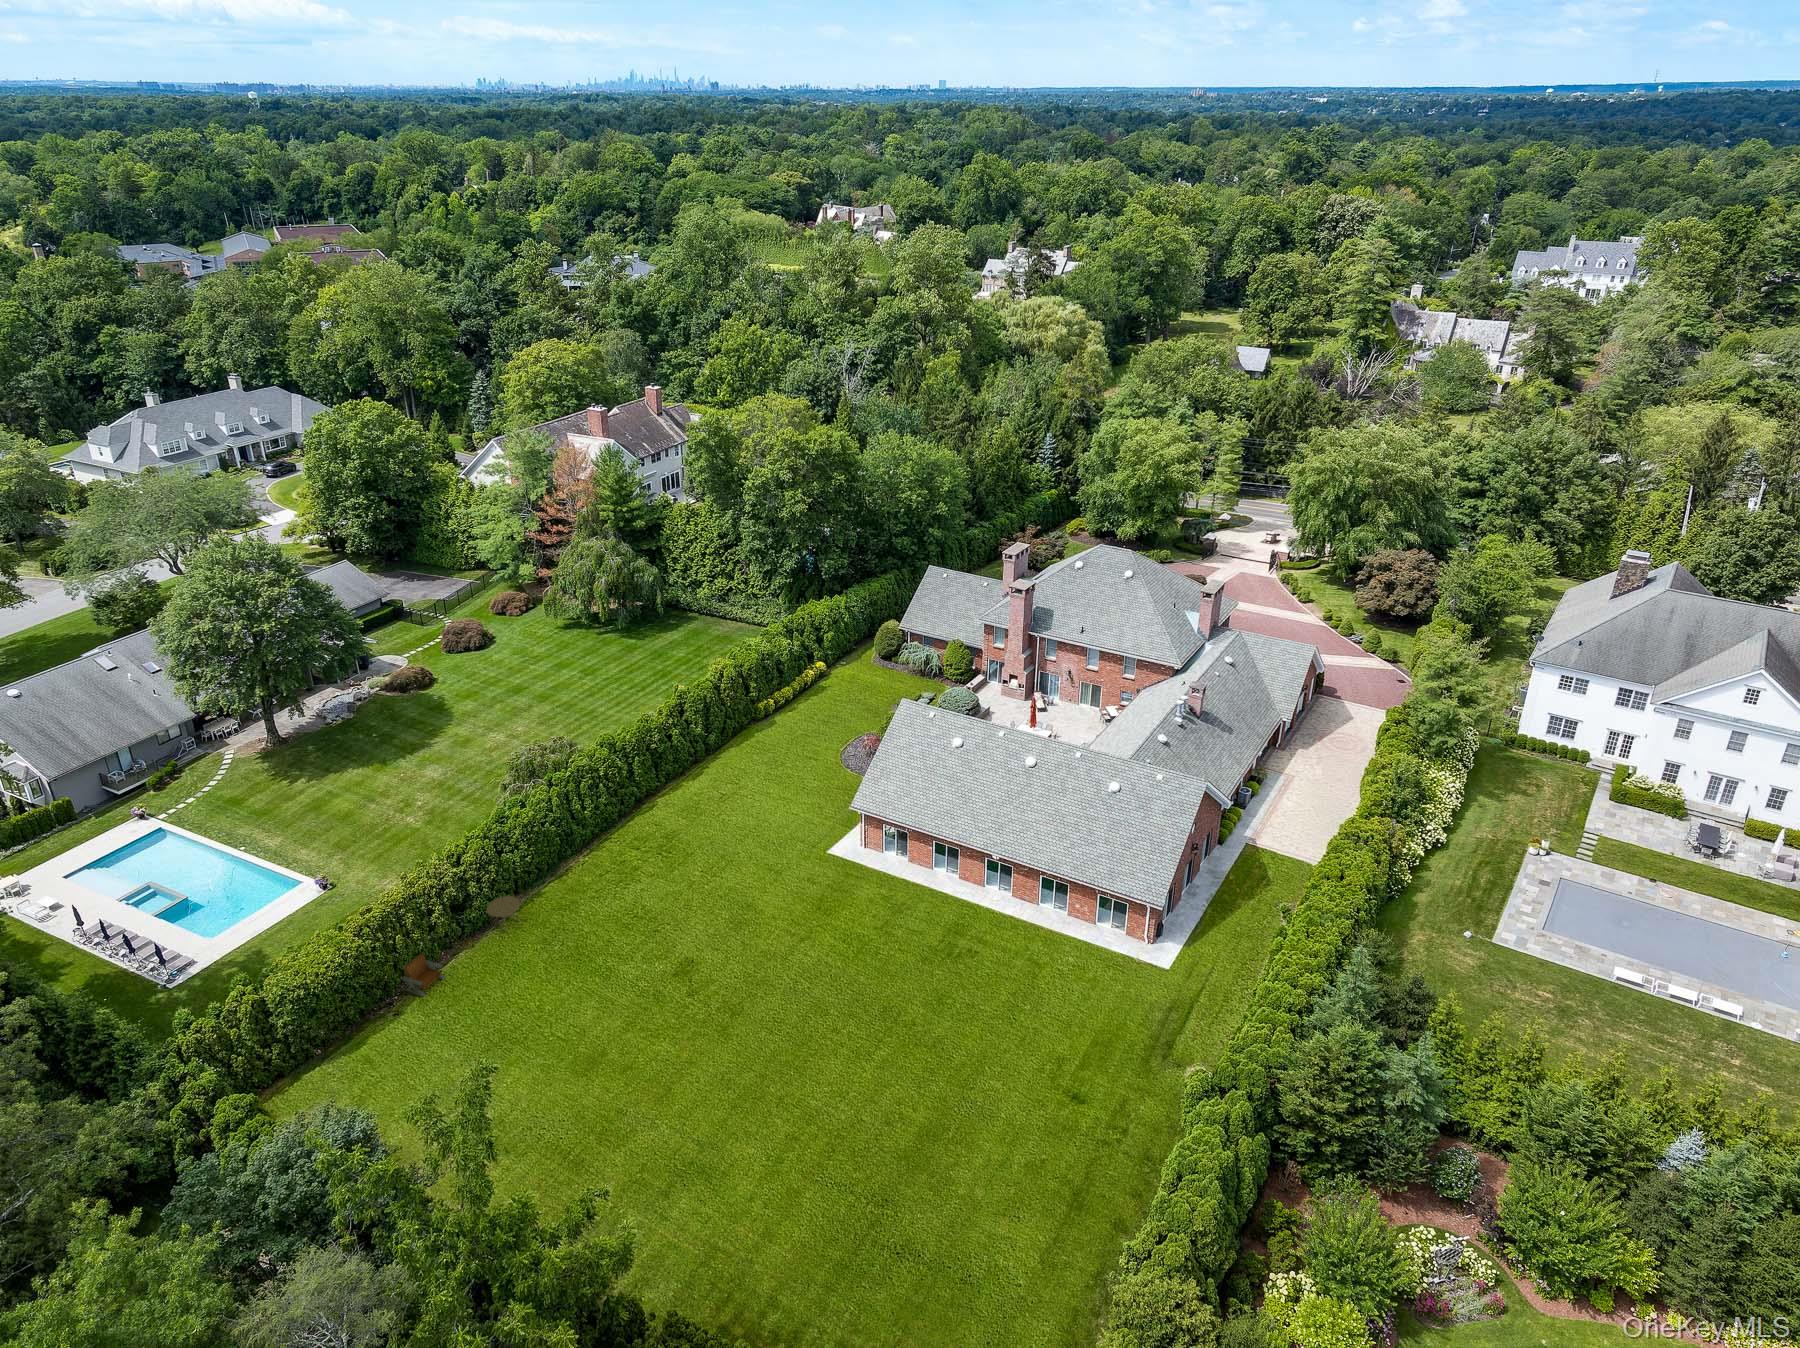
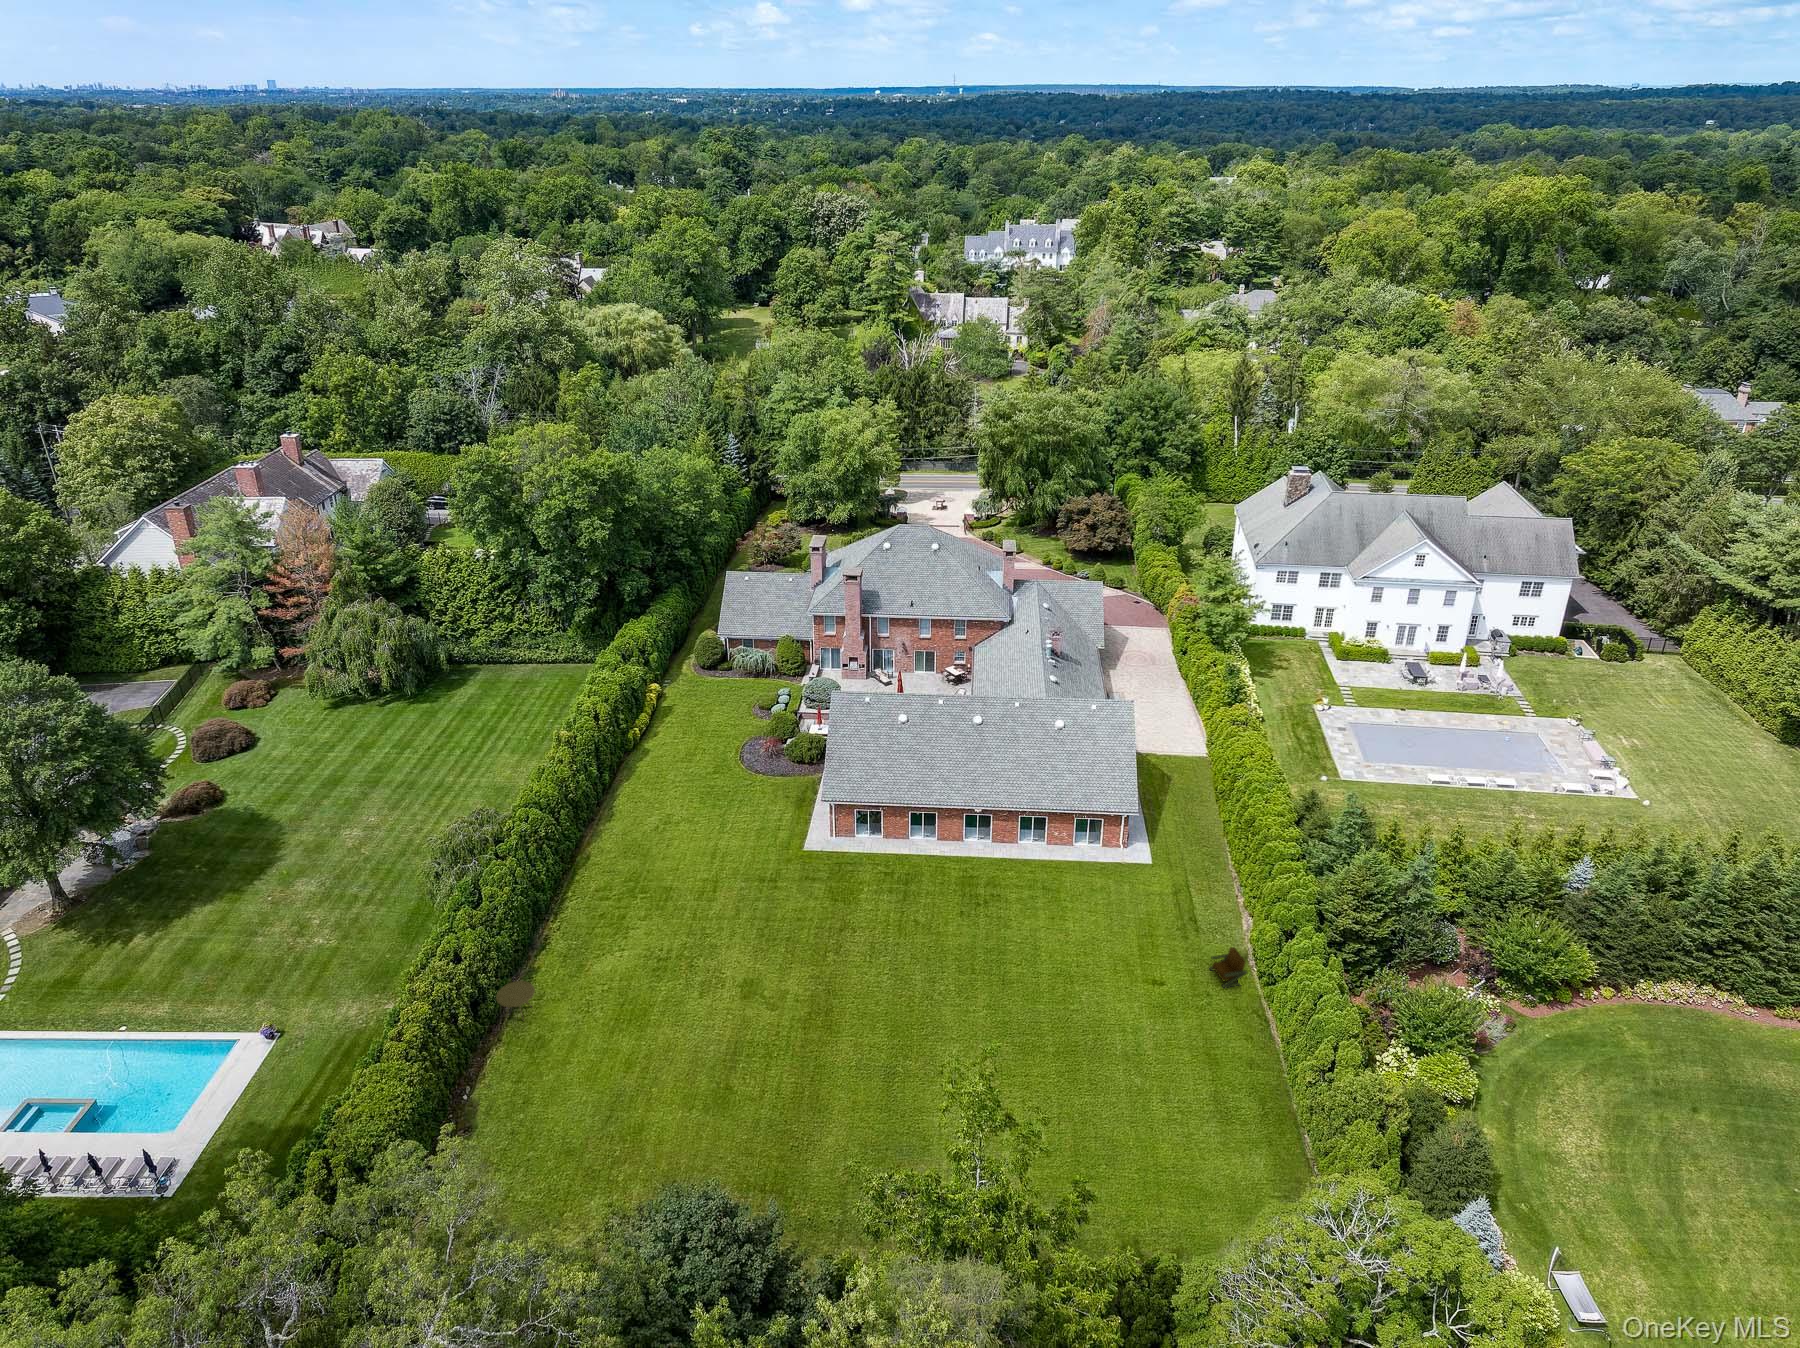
lounge chair: present [402,954,445,997] -> present [1209,947,1247,988]

